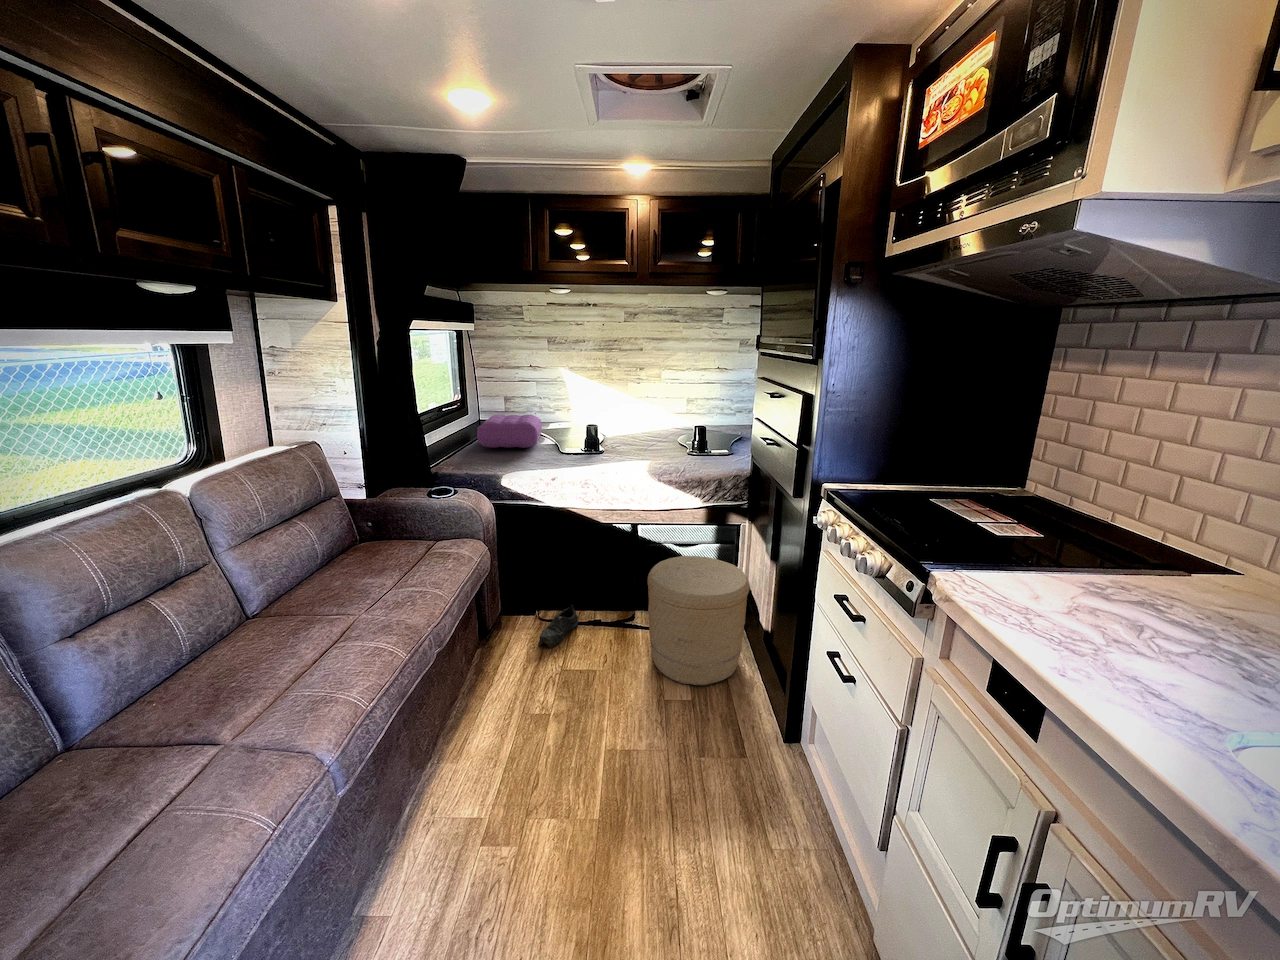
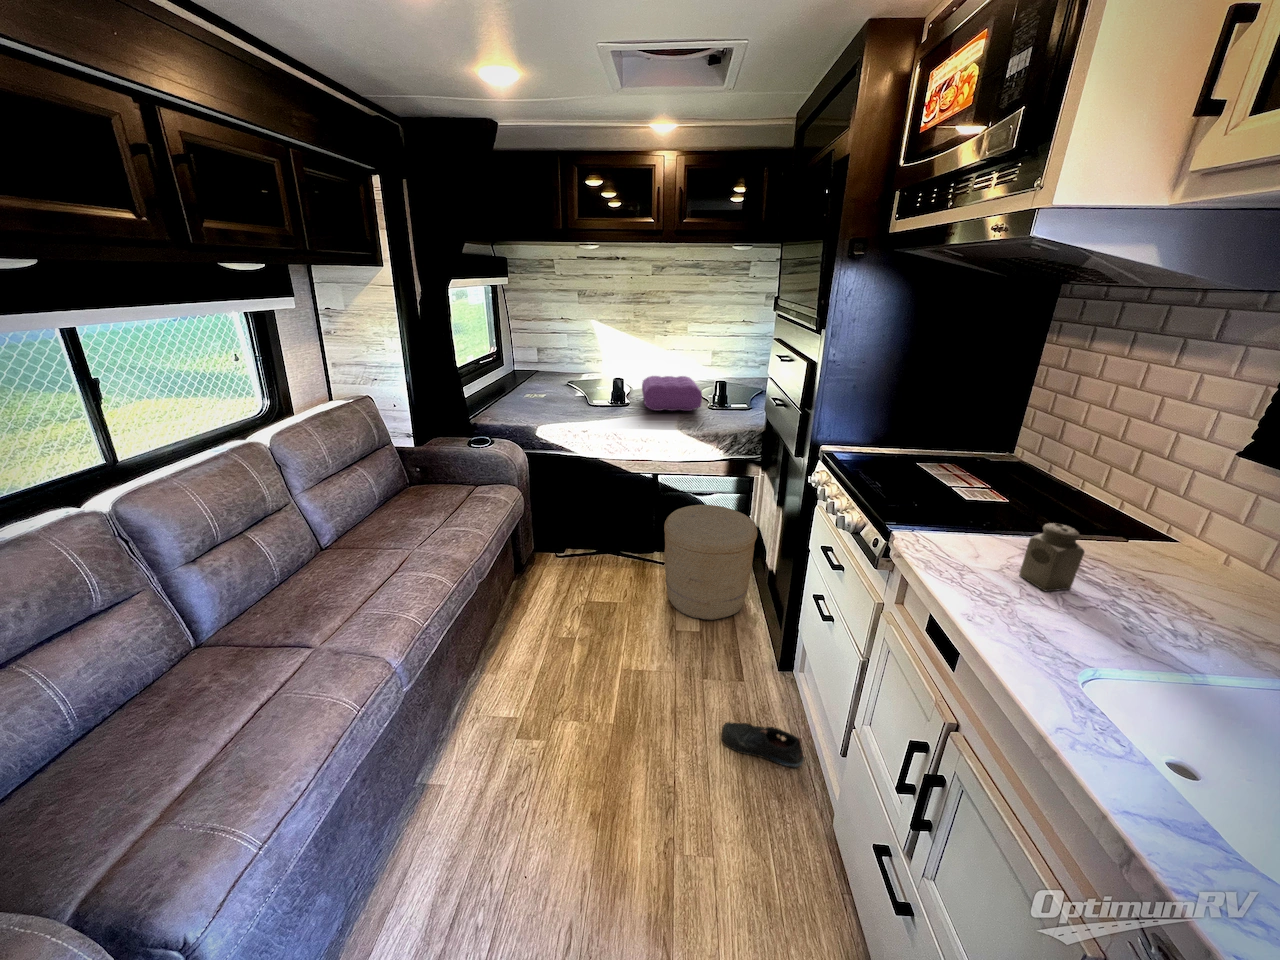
pillow: present [477,414,542,448] -> present [642,376,702,411]
salt shaker: none [1094,553,1174,635] -> present [1019,523,1085,591]
shoe: present [538,605,579,648] -> present [722,722,804,768]

